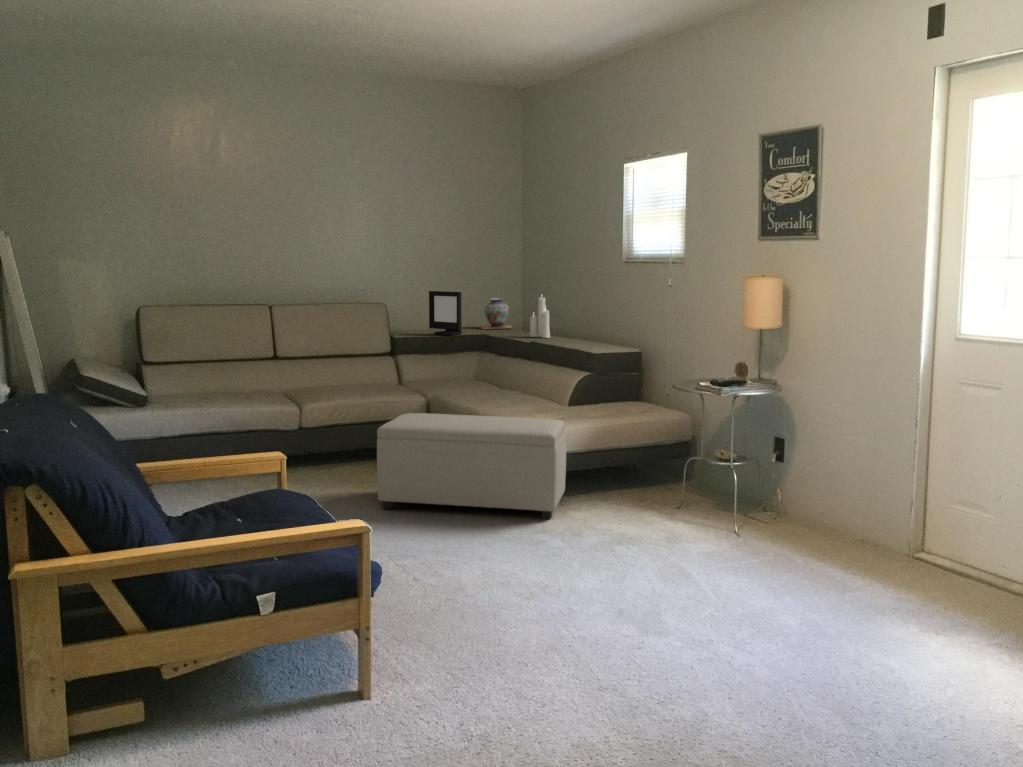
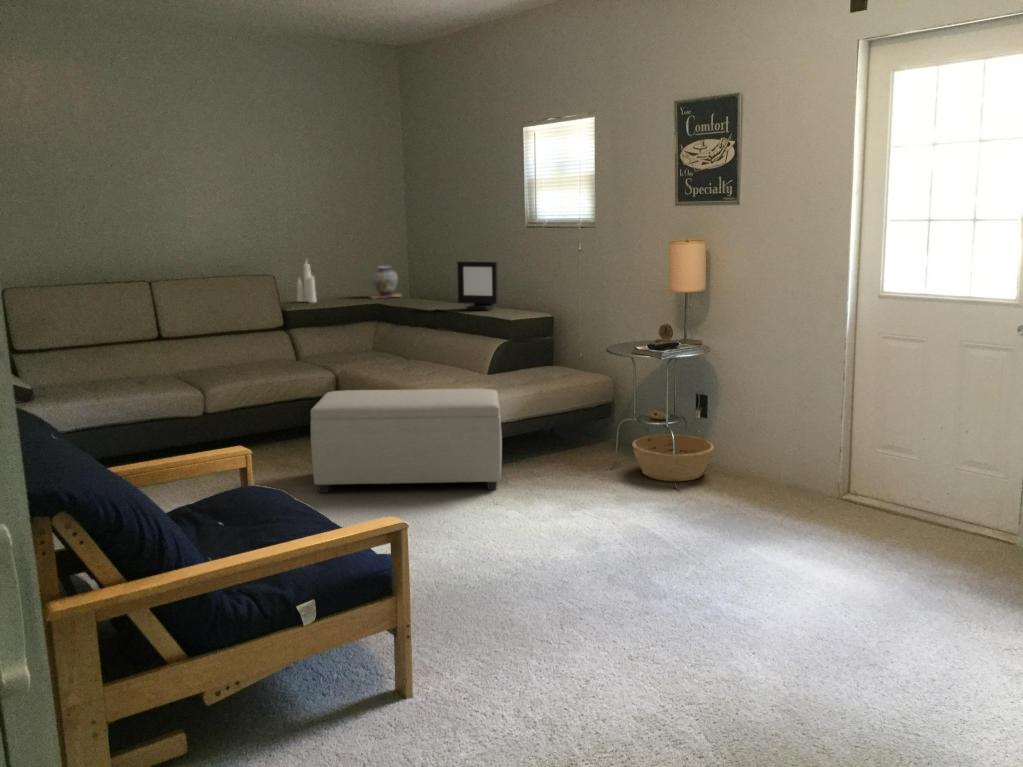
picture frame: present [429,291,462,336] -> present [457,261,498,310]
candle: present [530,297,550,338] -> present [297,264,316,303]
basket: none [698,477,785,526] -> present [632,434,714,481]

